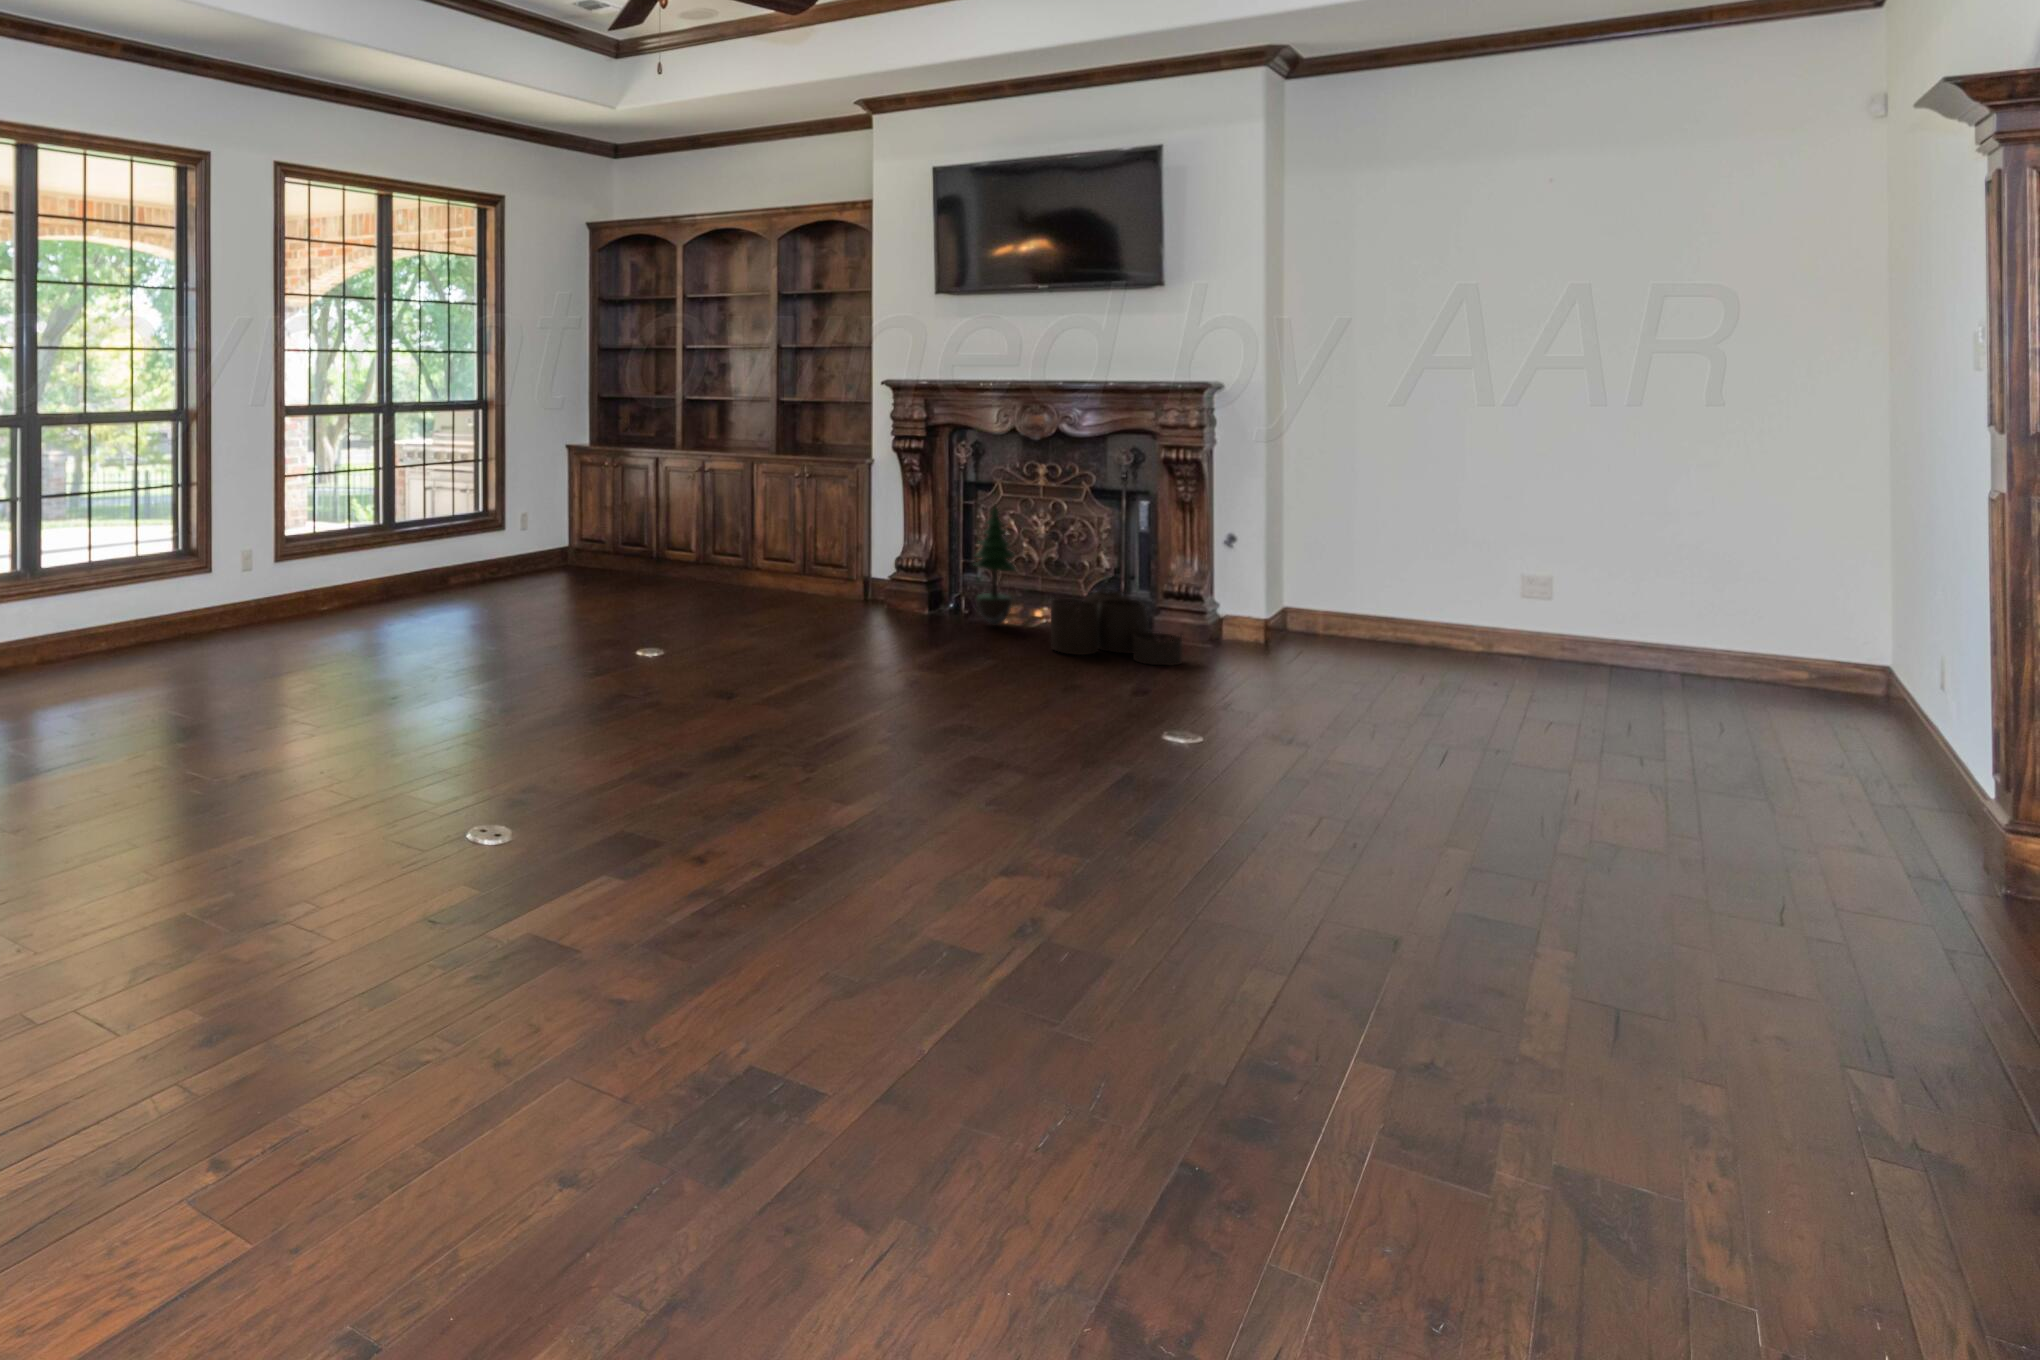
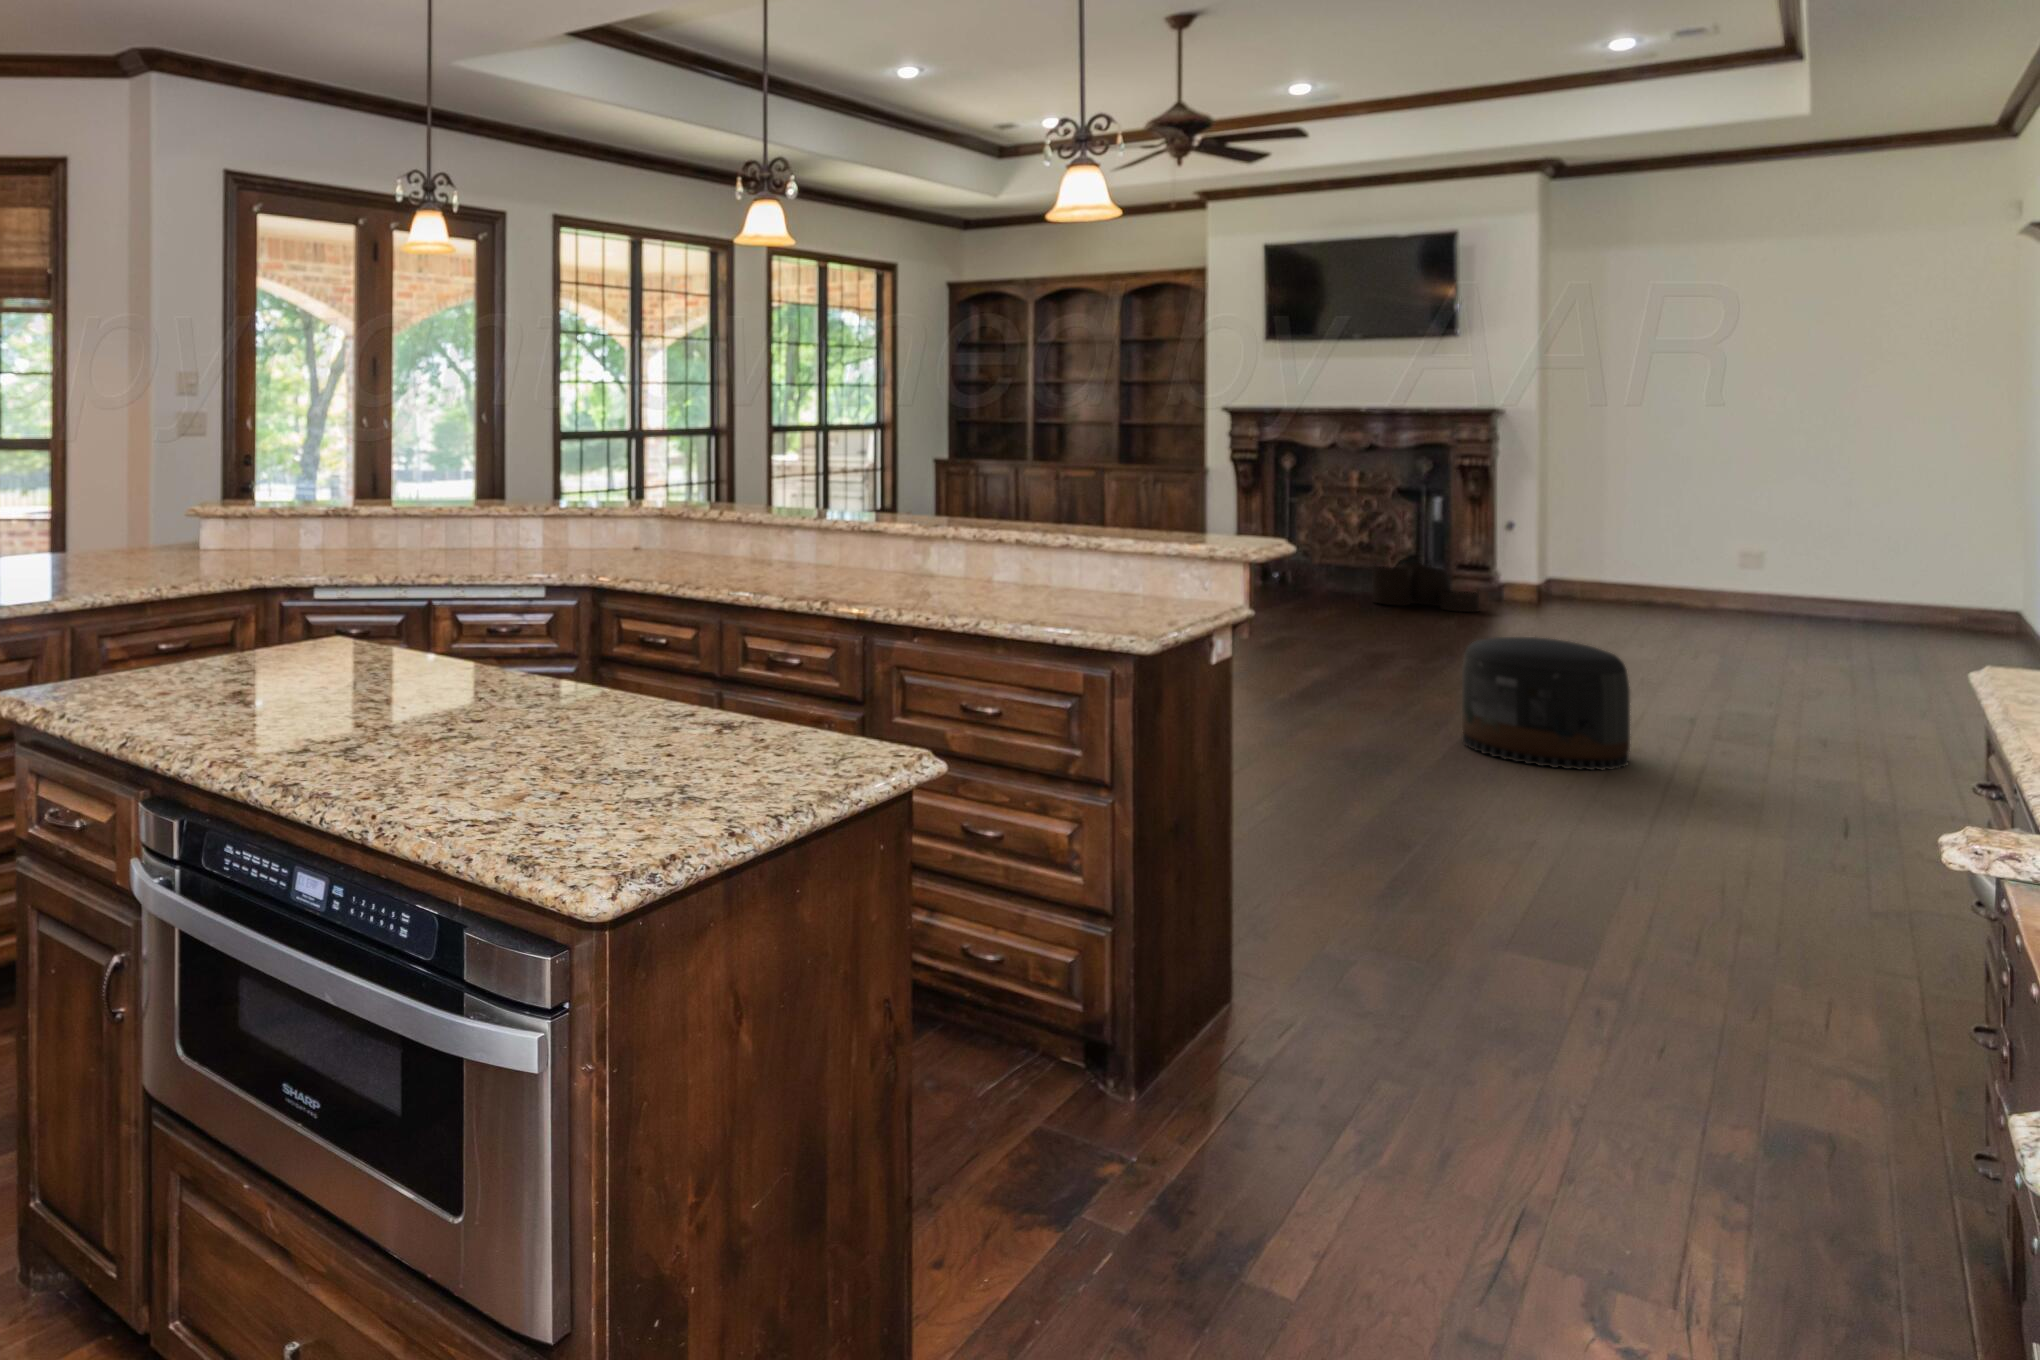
potted tree: present [974,504,1016,625] -> none [1299,497,1336,590]
pouf: none [1032,825,1302,1114] -> present [1462,637,1630,770]

